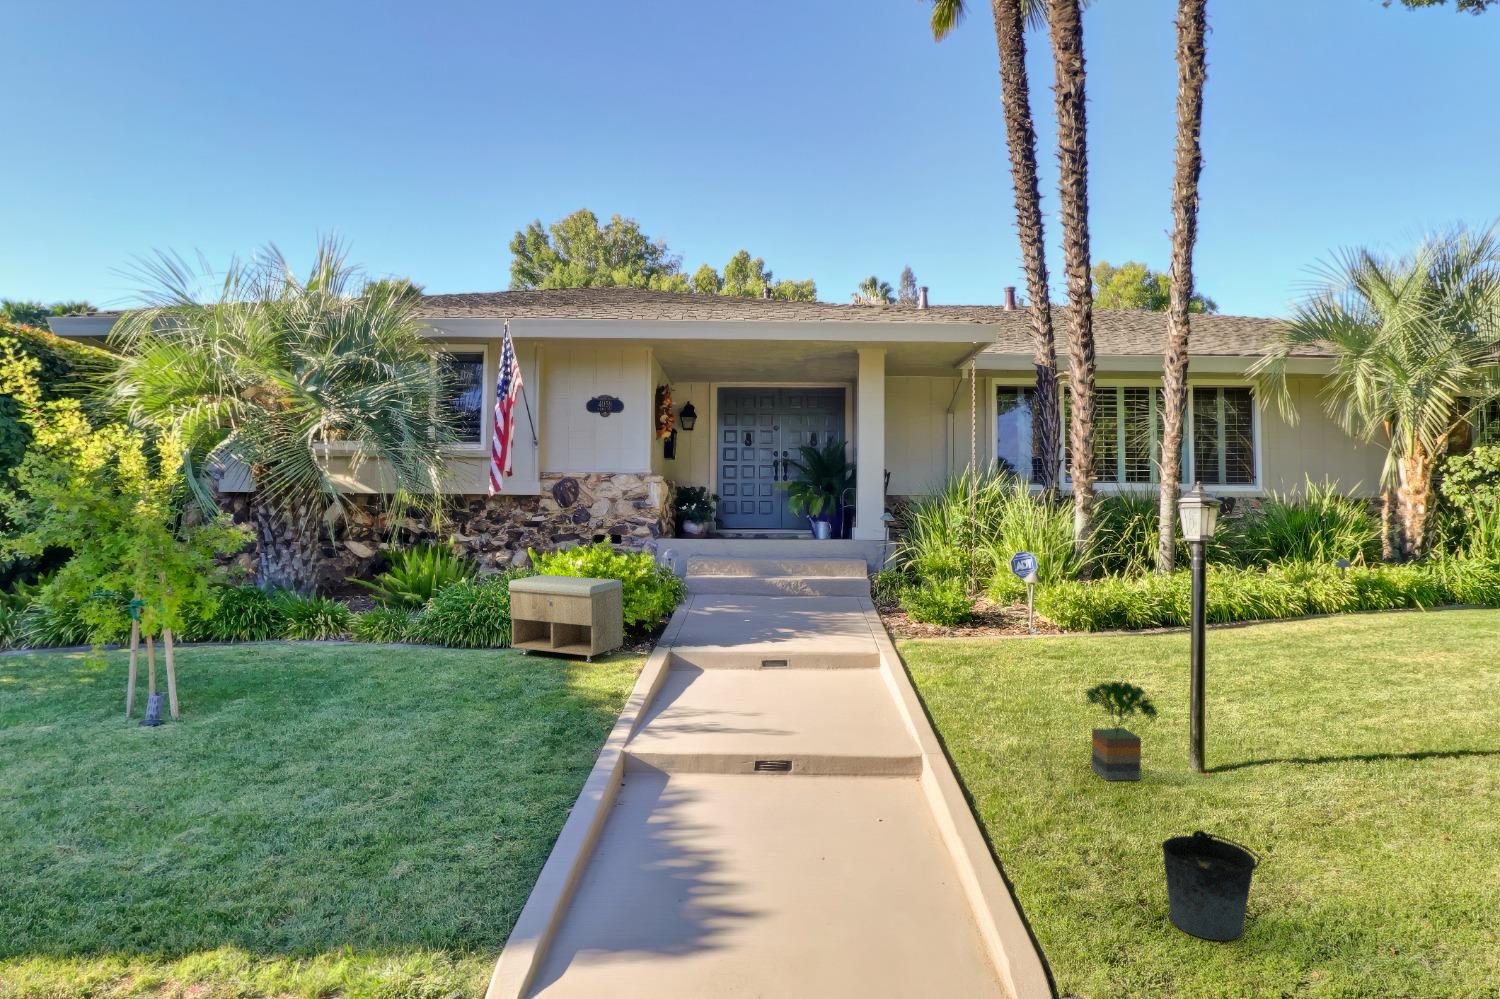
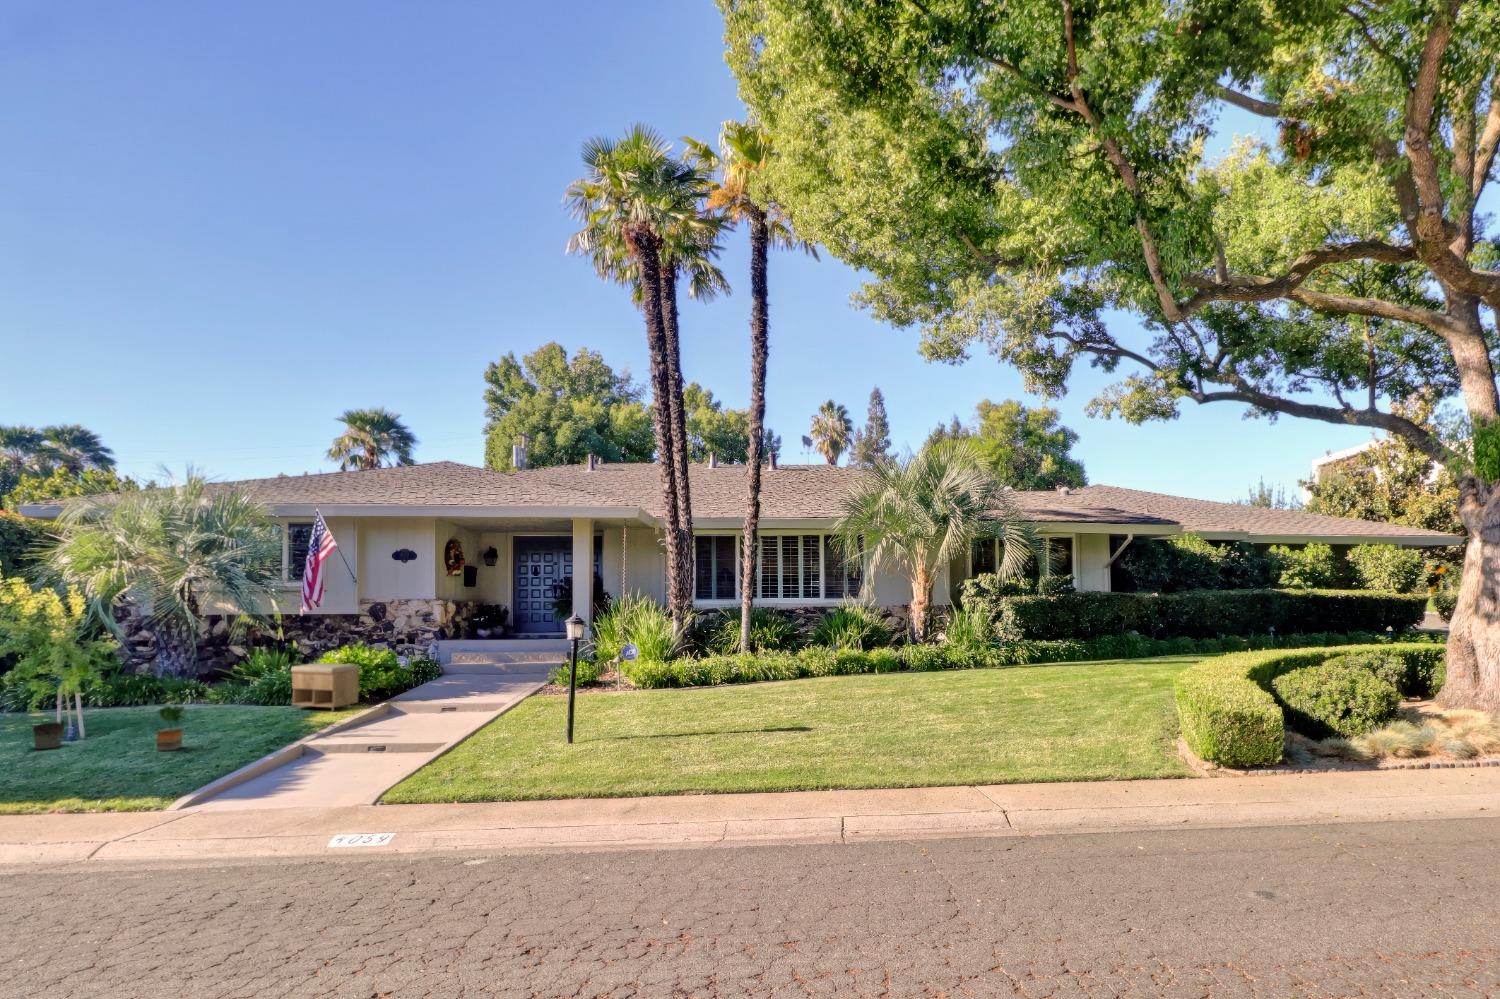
potted tree: present [1086,681,1158,781] -> present [157,706,187,751]
bucket: present [1162,830,1261,941] -> present [33,721,66,749]

